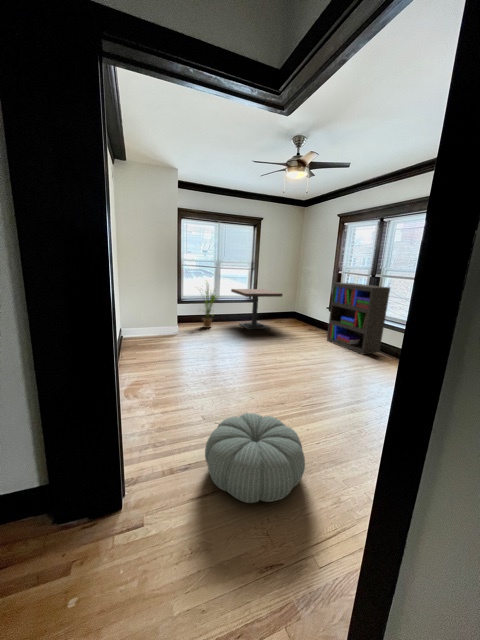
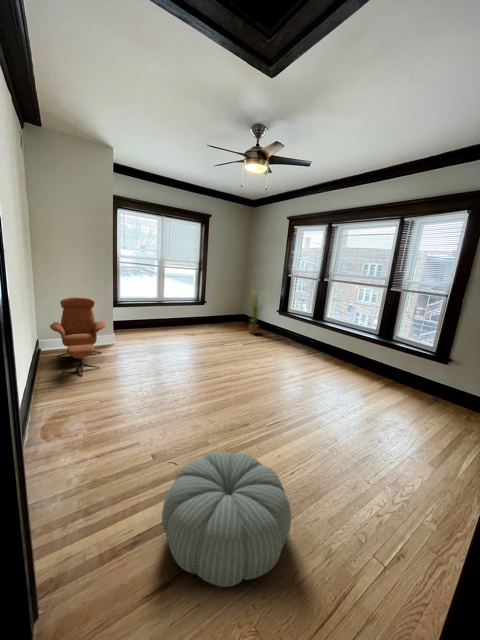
bookshelf: present [327,283,390,354] -> none [280,287,342,361]
house plant: present [203,287,217,328] -> present [249,293,263,334]
side table: present [231,289,282,329] -> none [177,291,234,336]
lounge chair: none [131,295,172,357] -> present [50,298,106,375]

